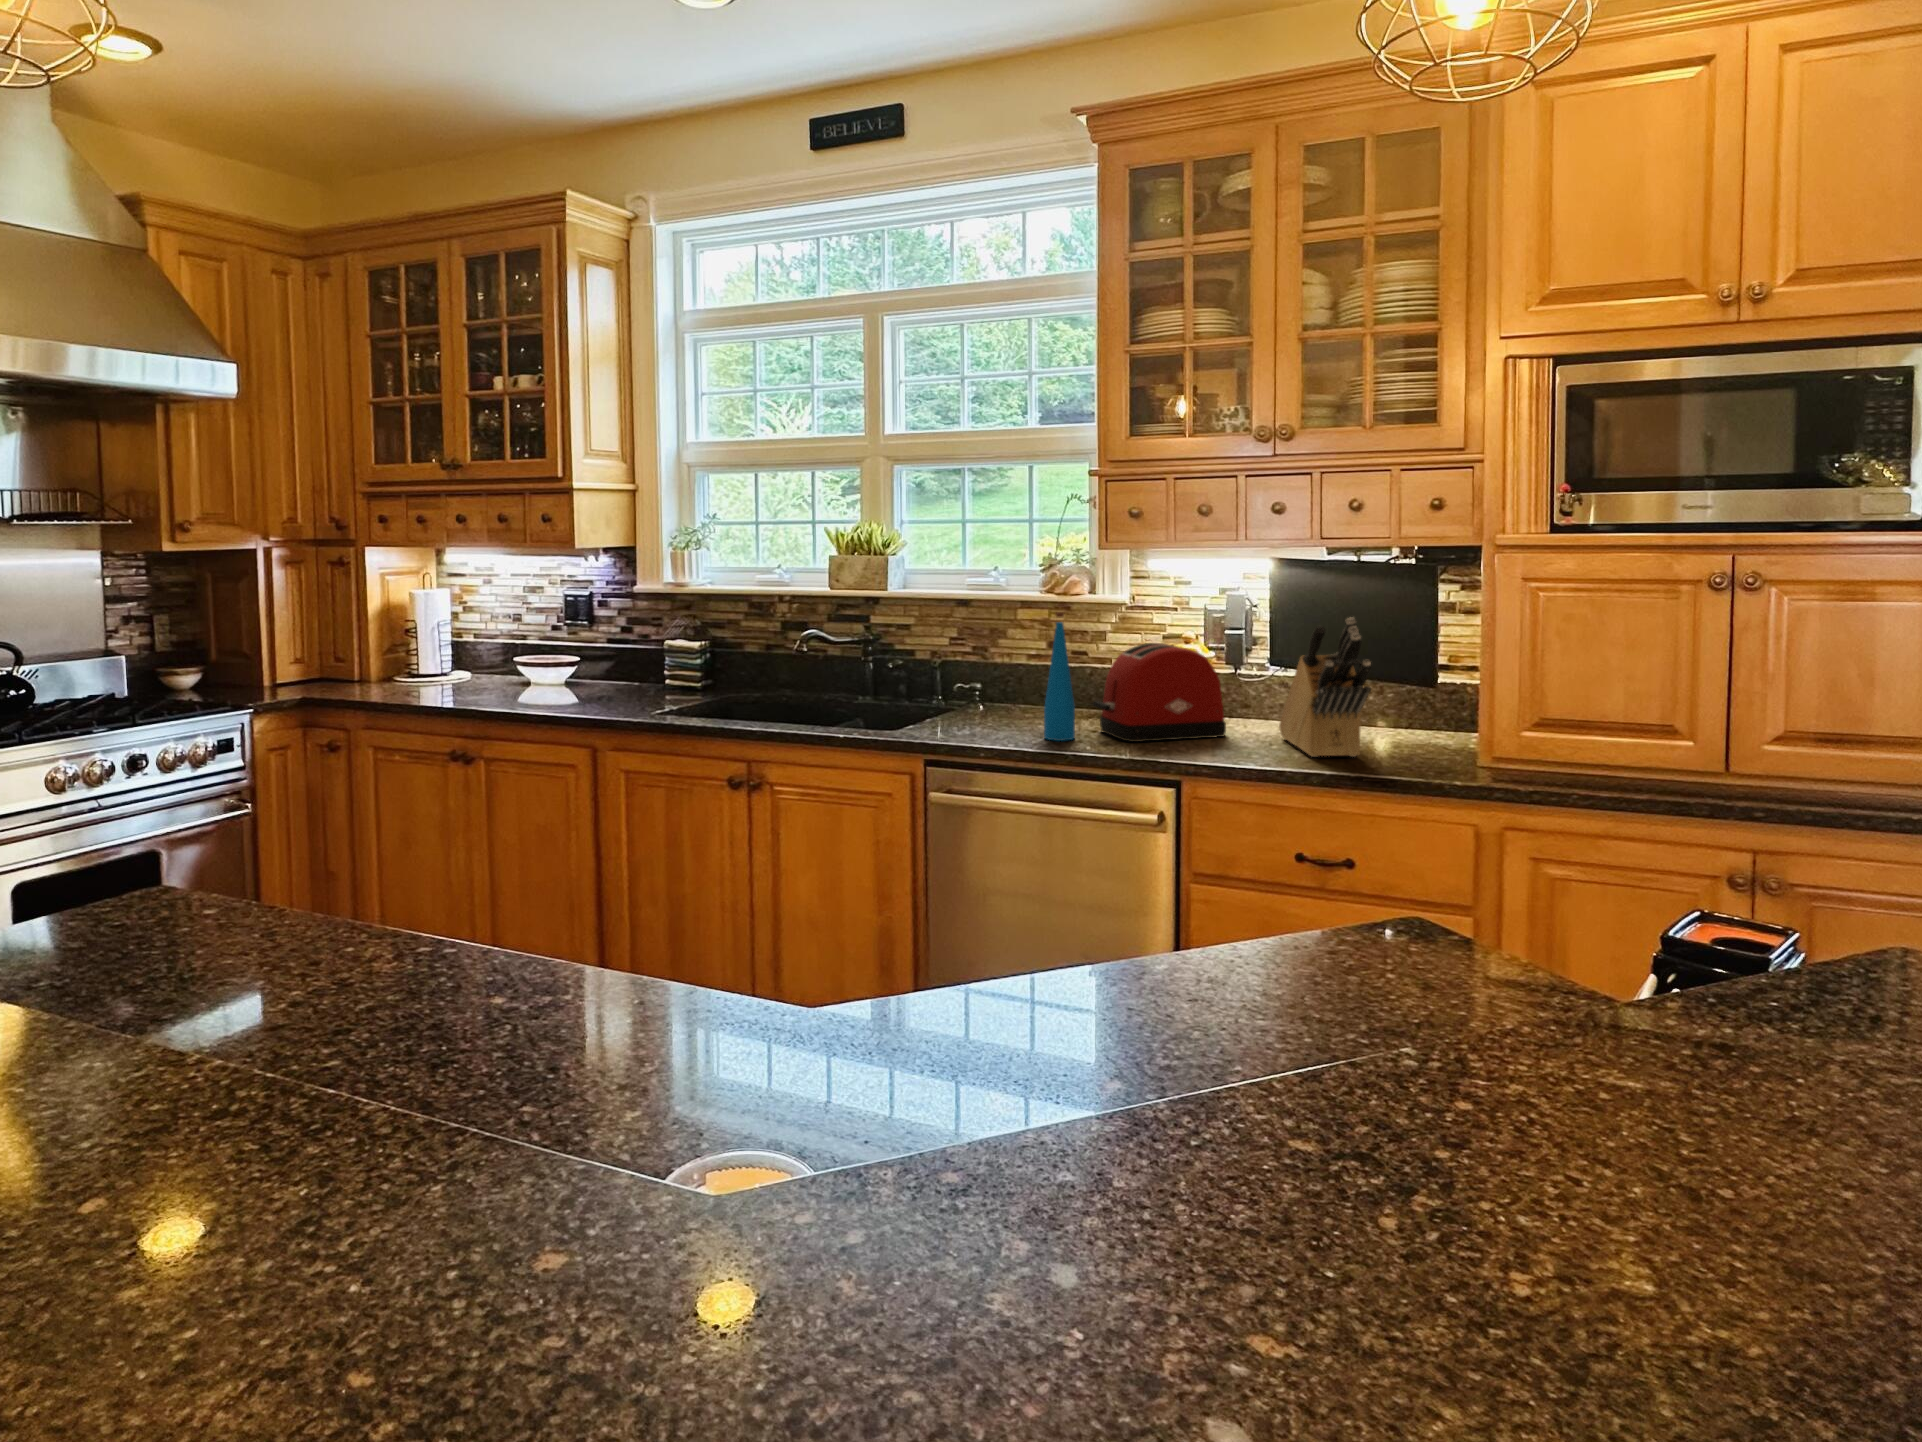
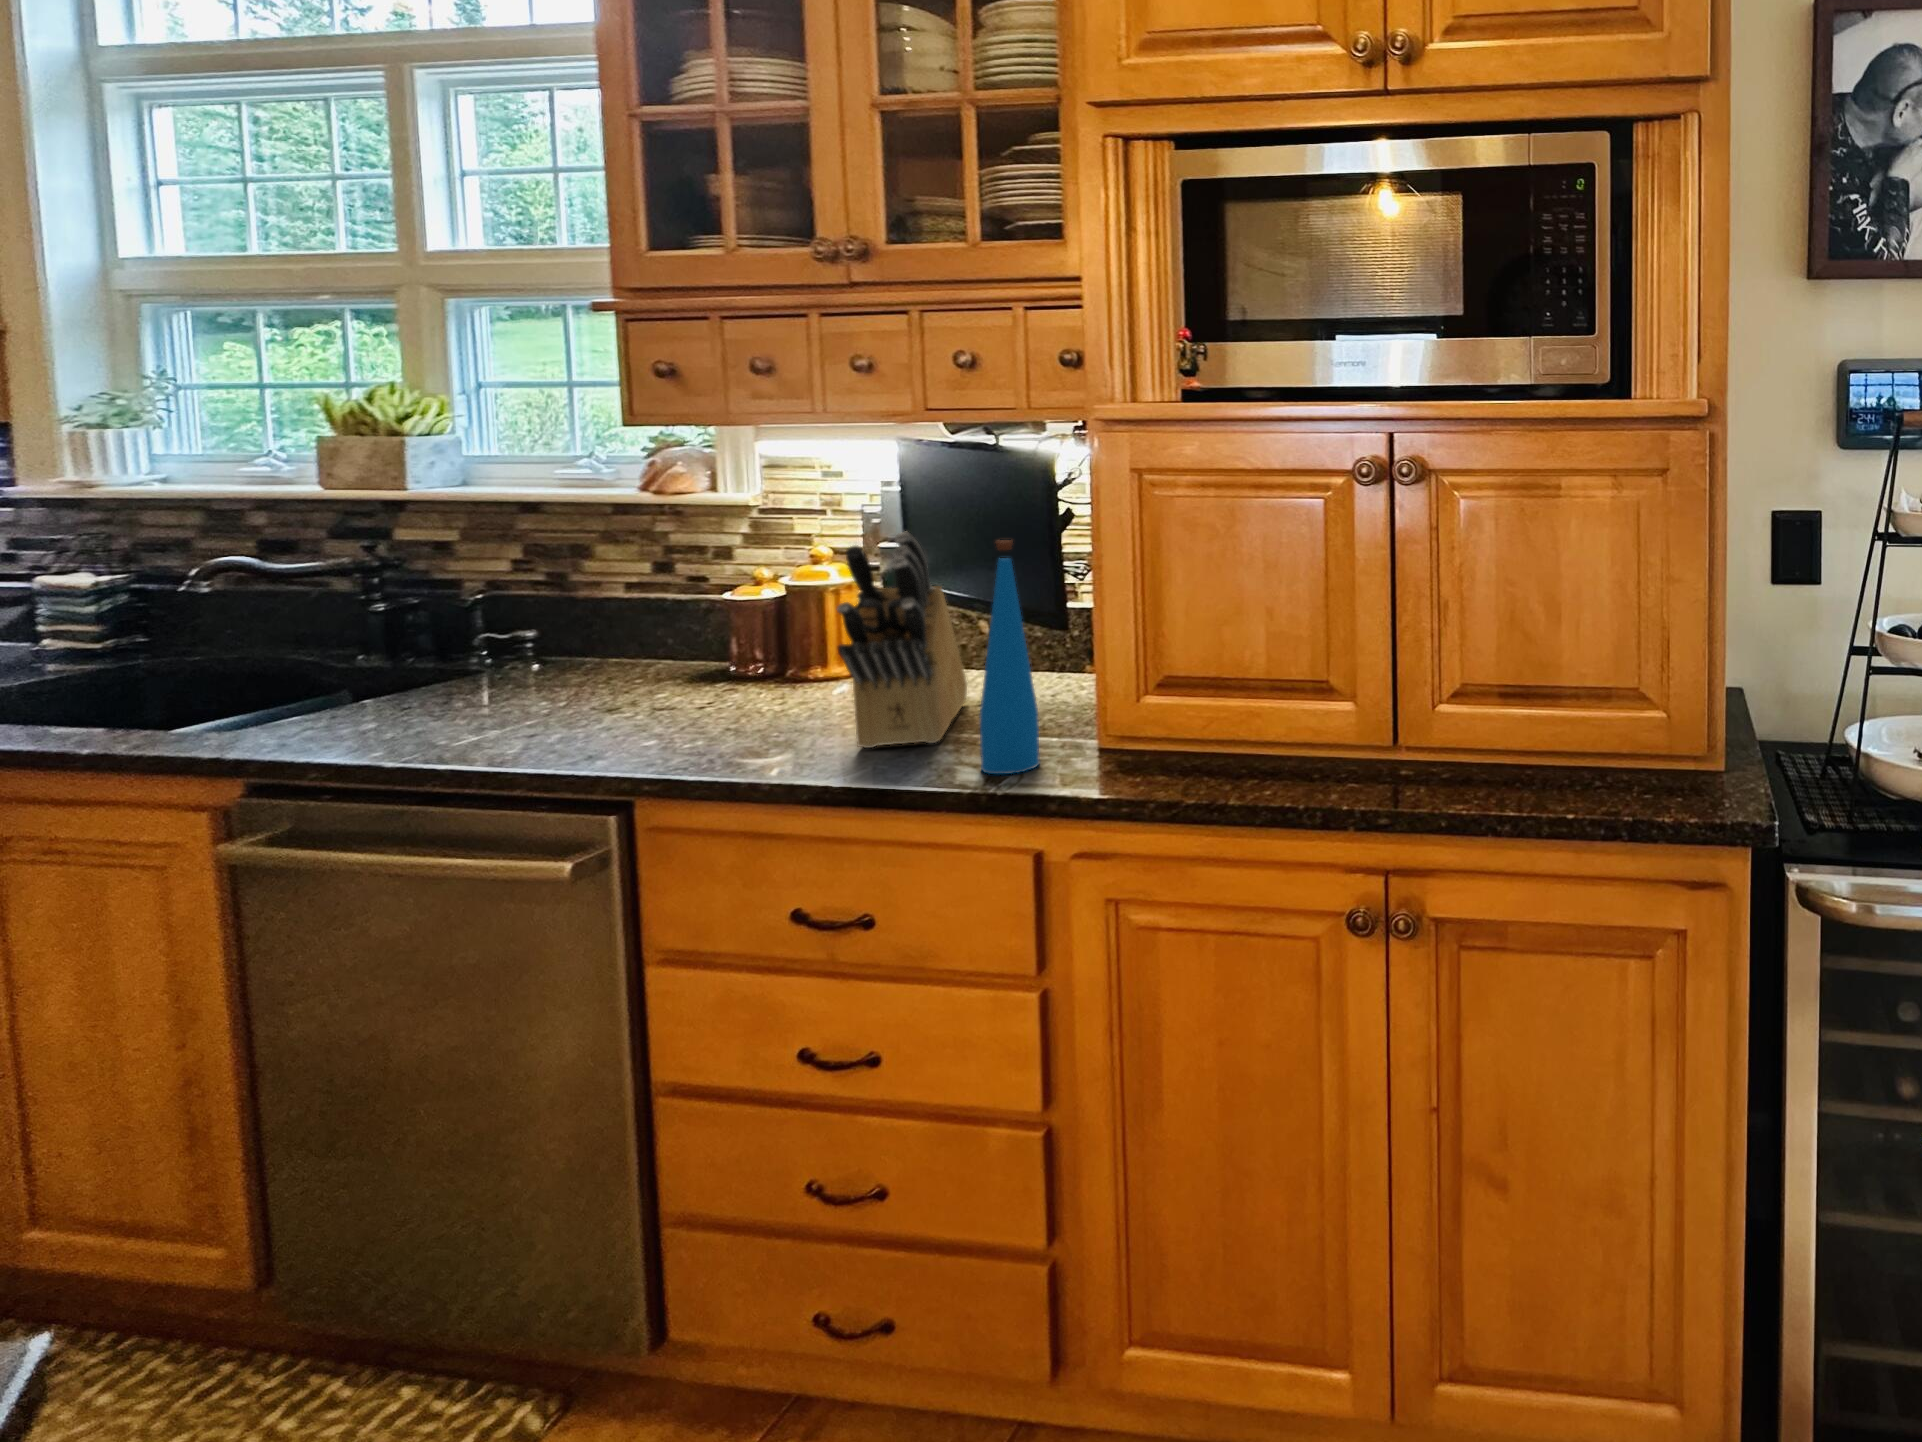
bottle: present [1044,612,1075,741] -> present [979,540,1039,774]
toaster: present [1093,643,1226,742] -> none [584,568,820,732]

